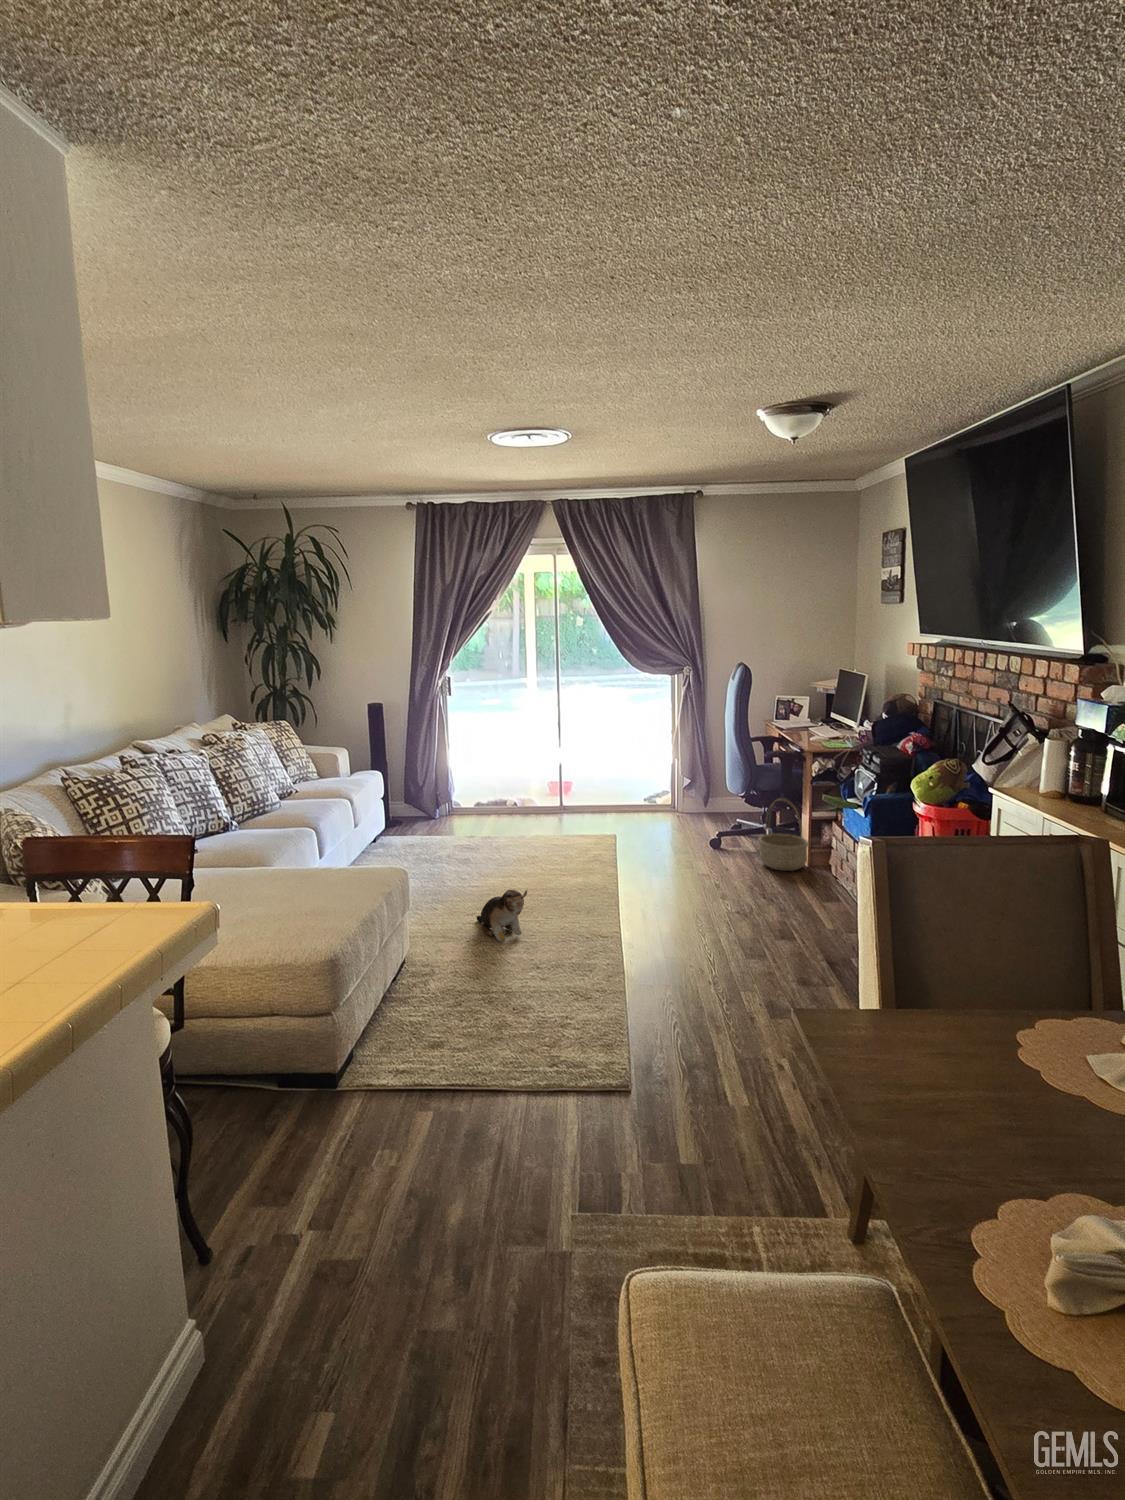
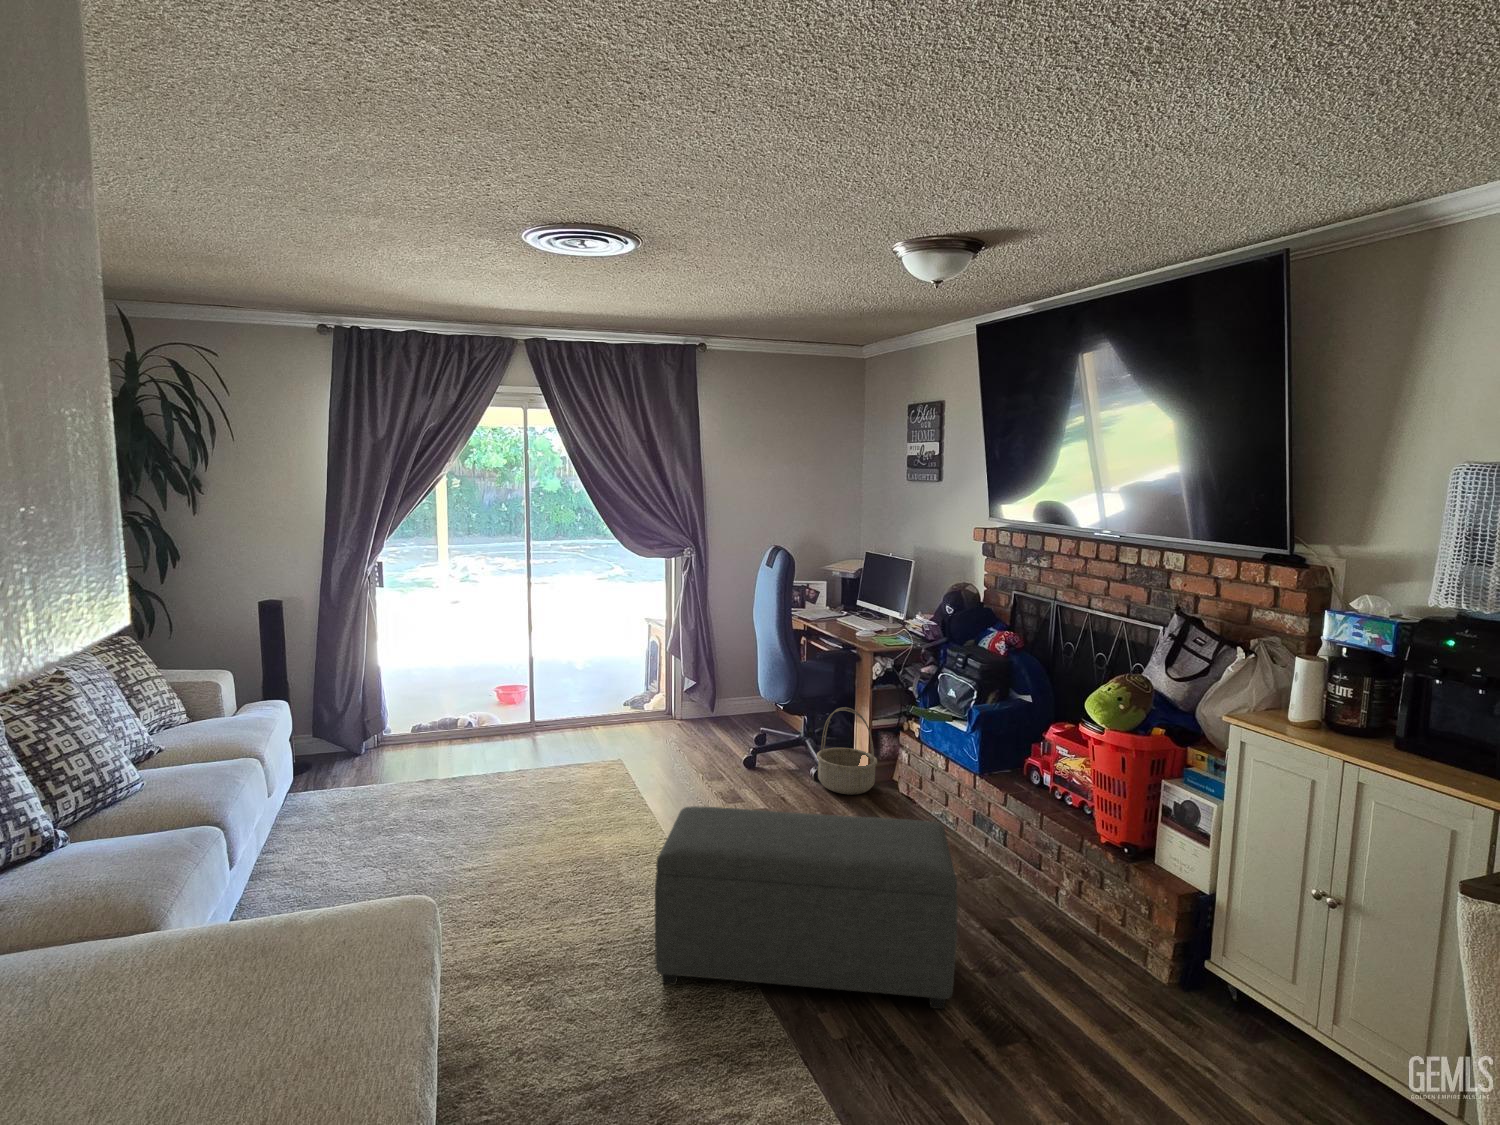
ottoman: none [549,841,770,986] -> present [655,806,958,1009]
plush toy: present [477,890,527,942] -> none [514,900,619,983]

